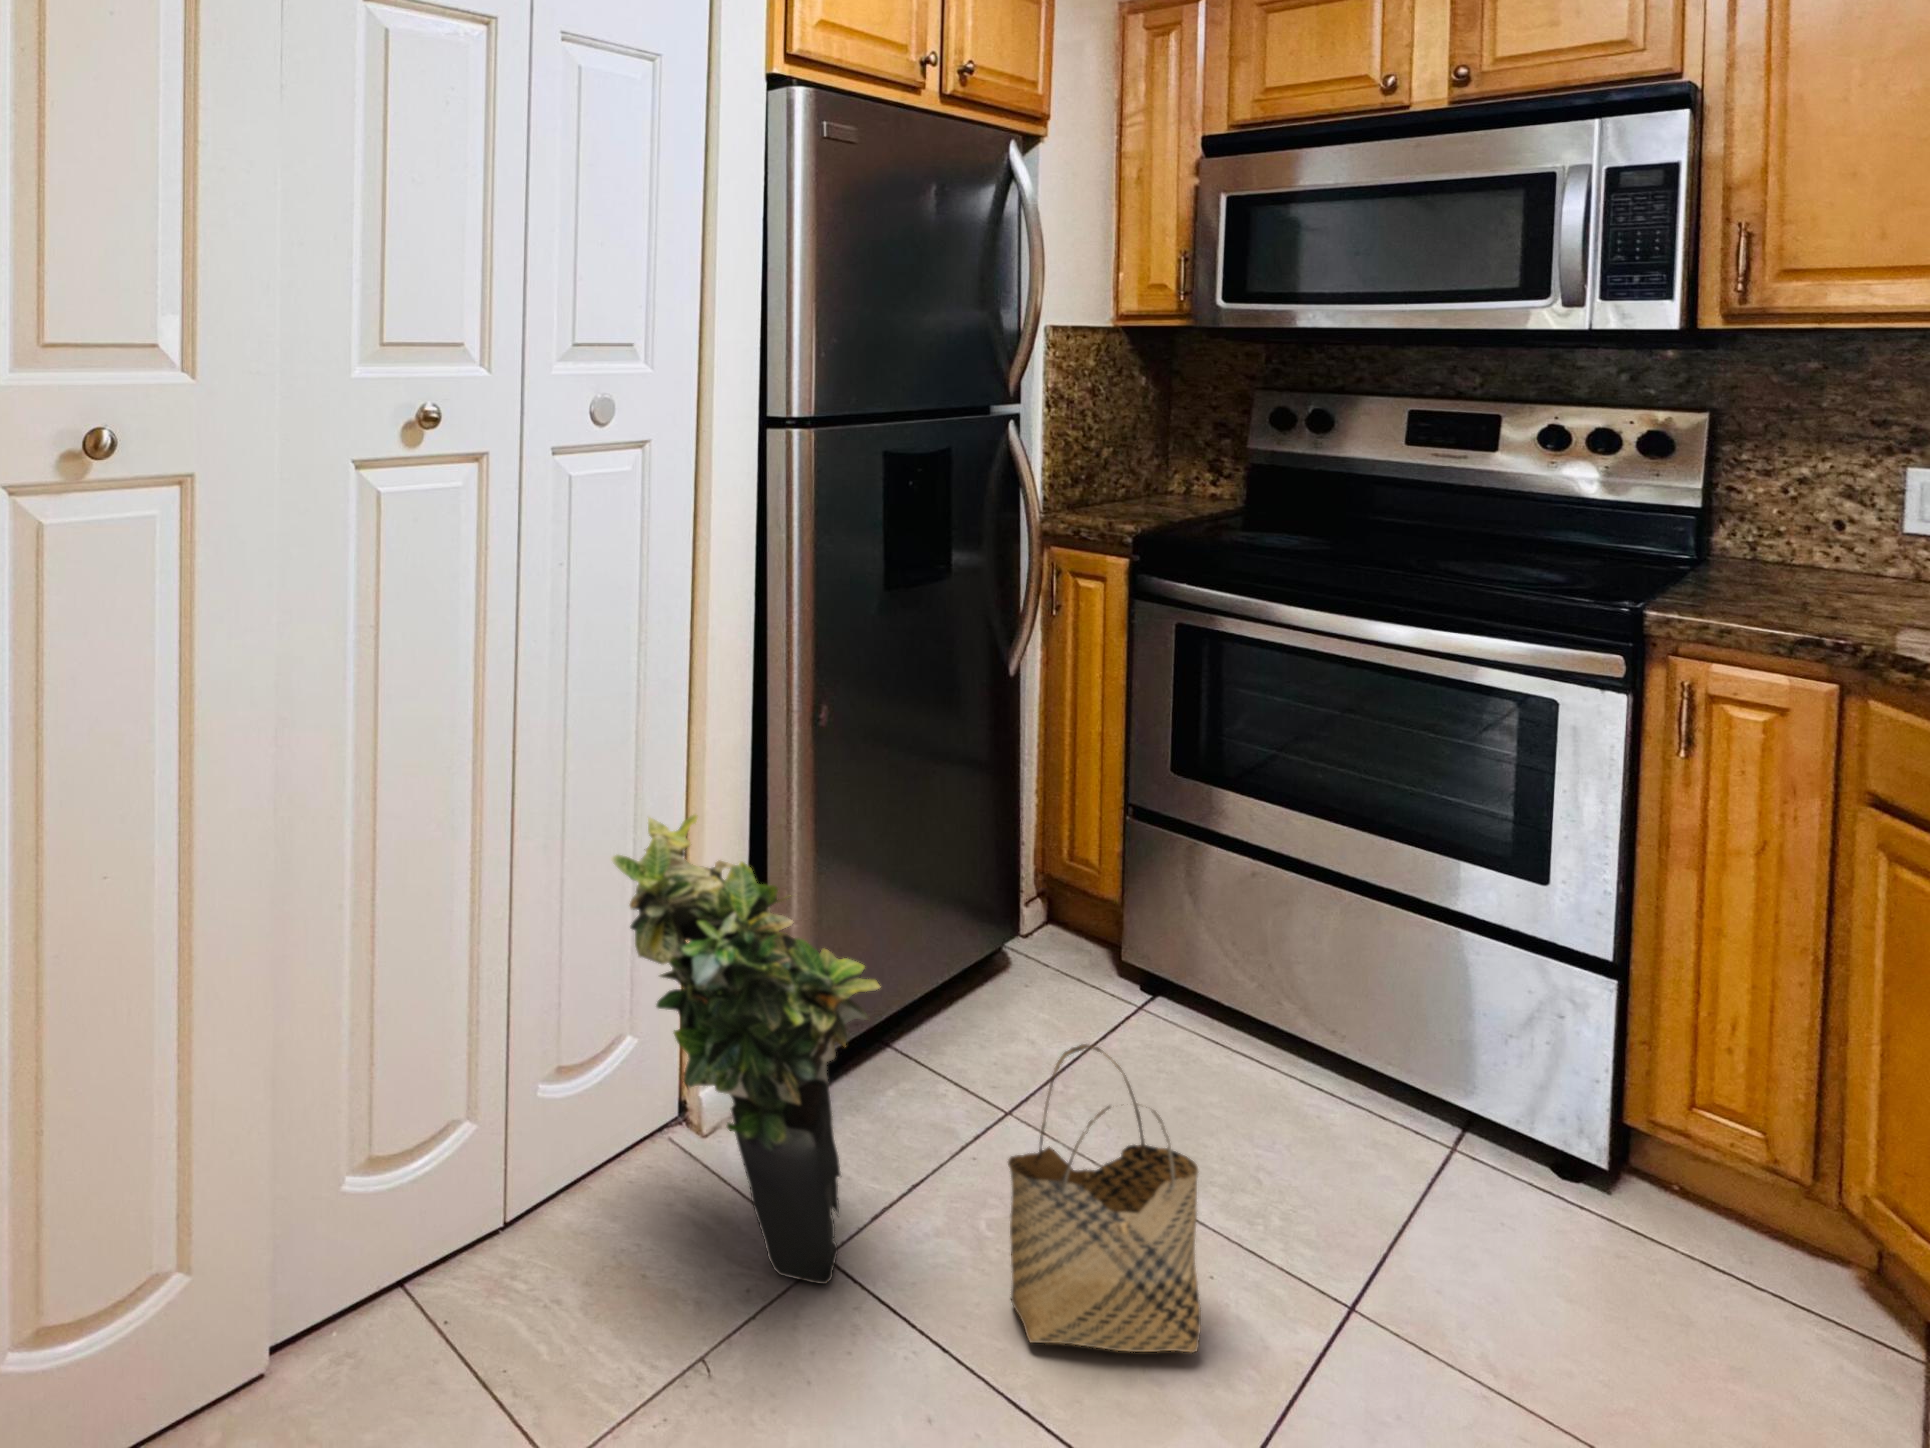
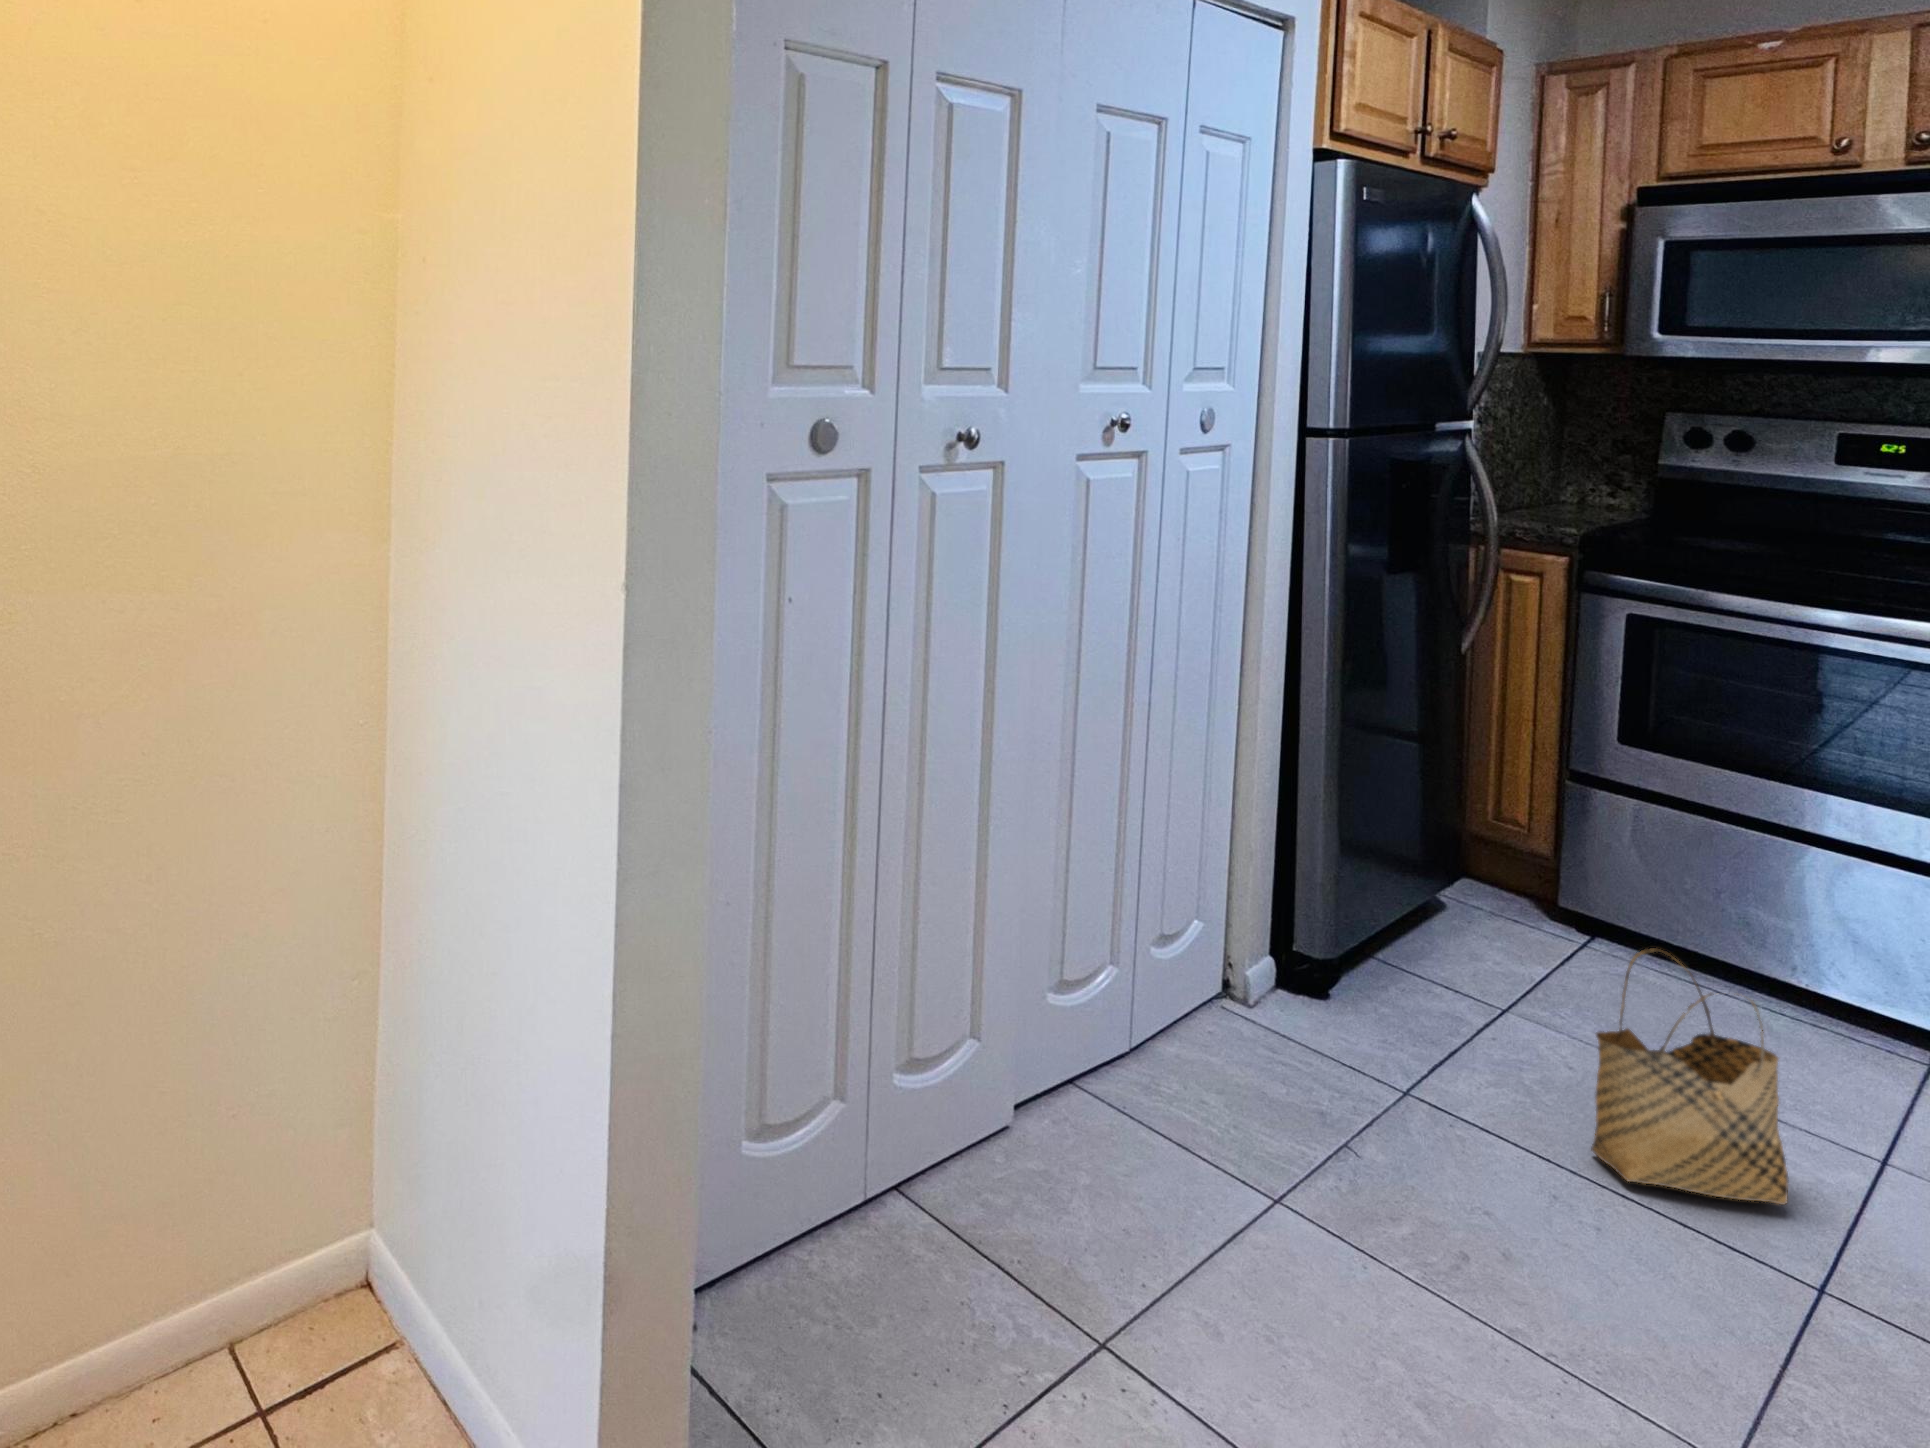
potted plant: present [611,815,880,1284] -> none [1224,742,1473,1123]

